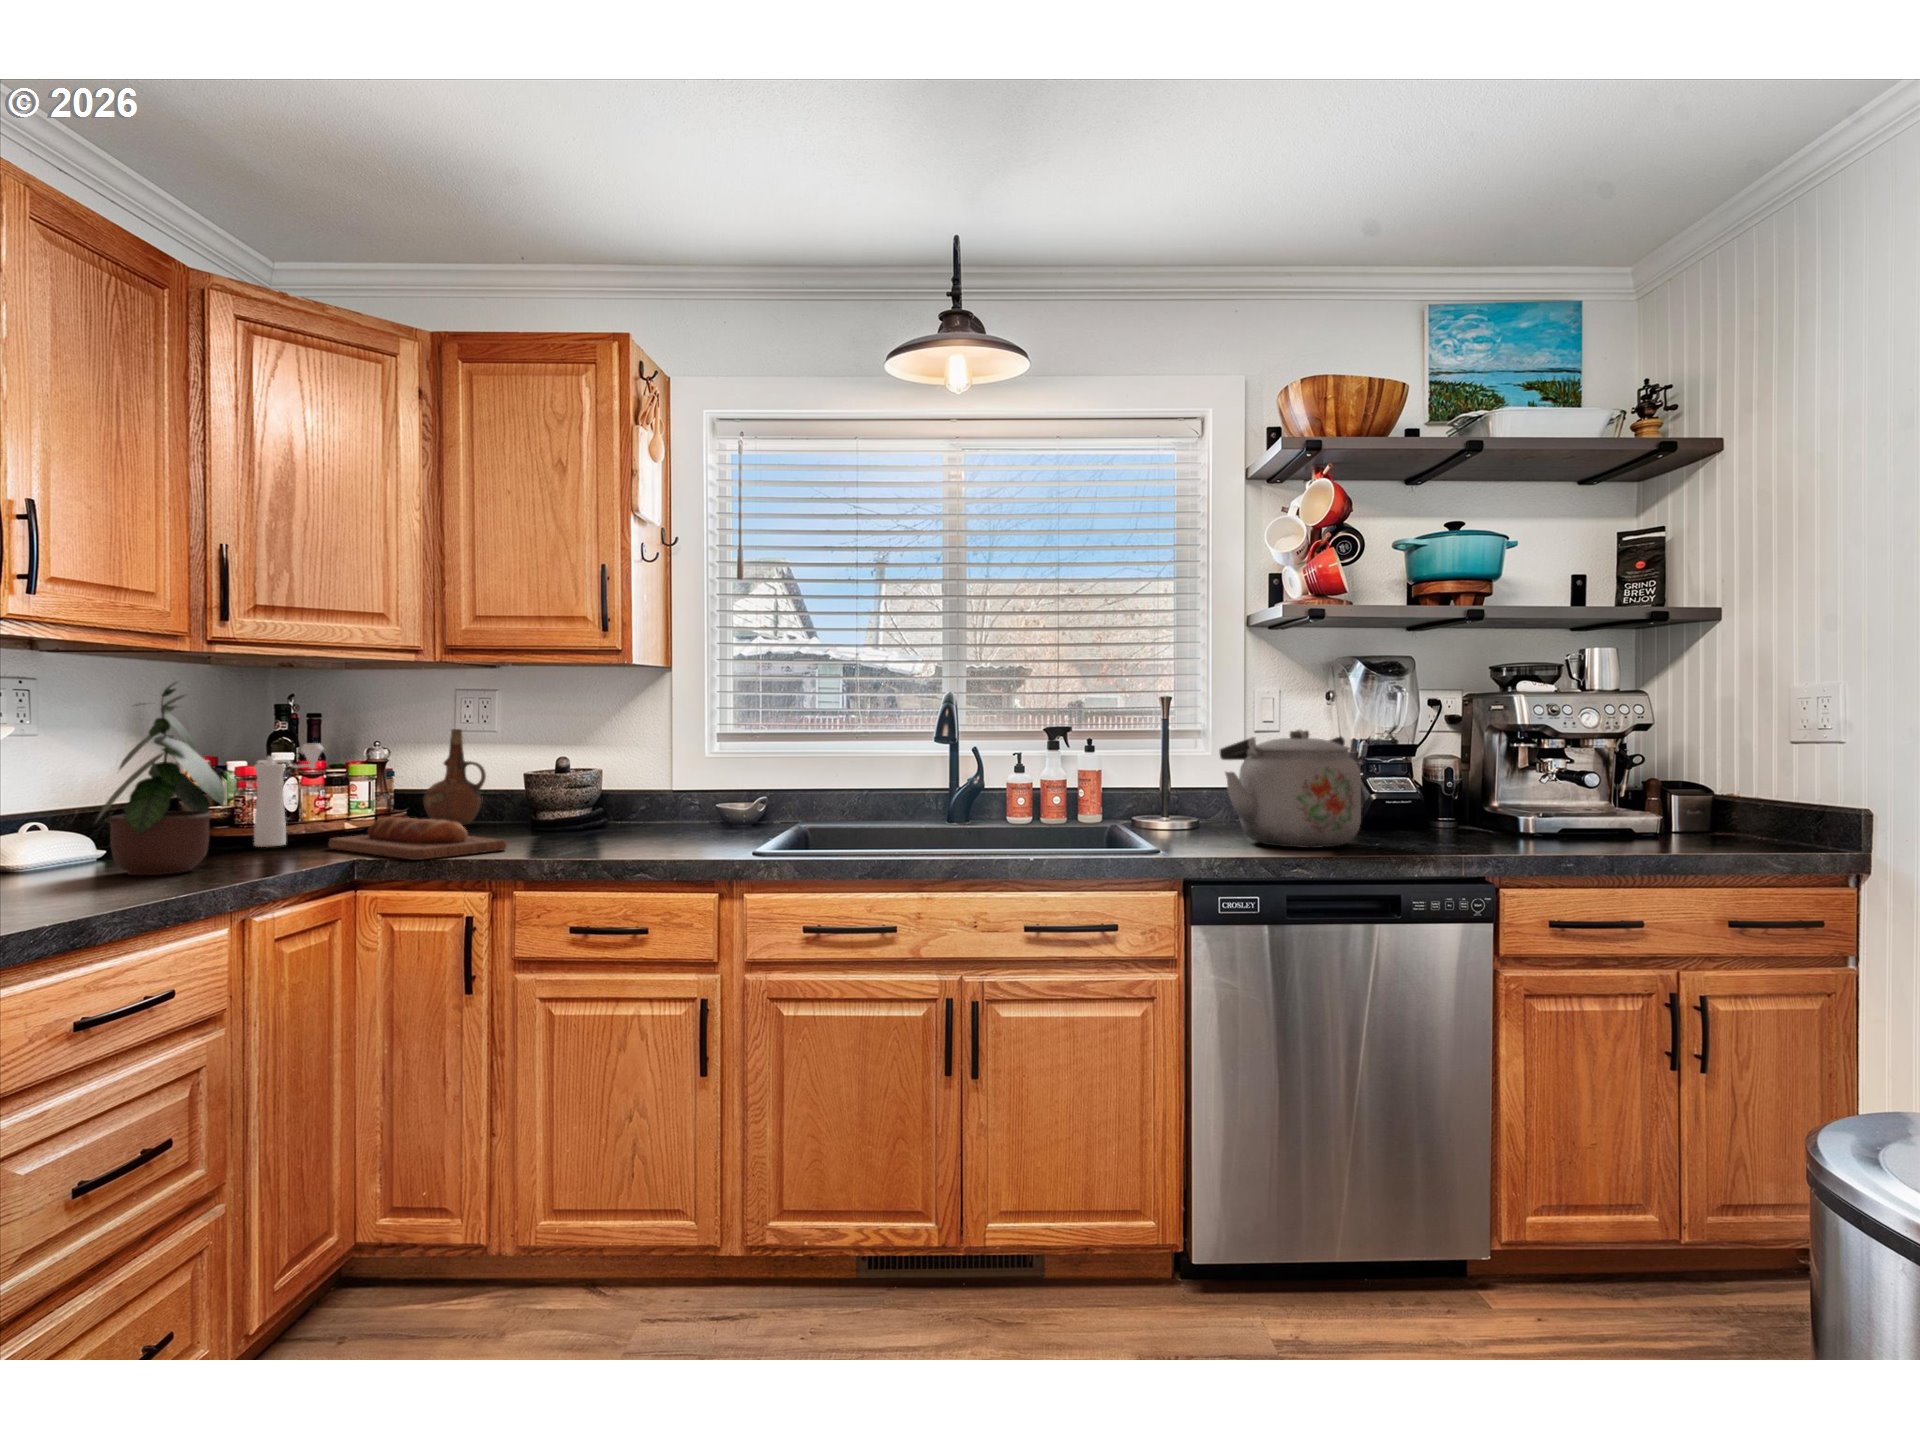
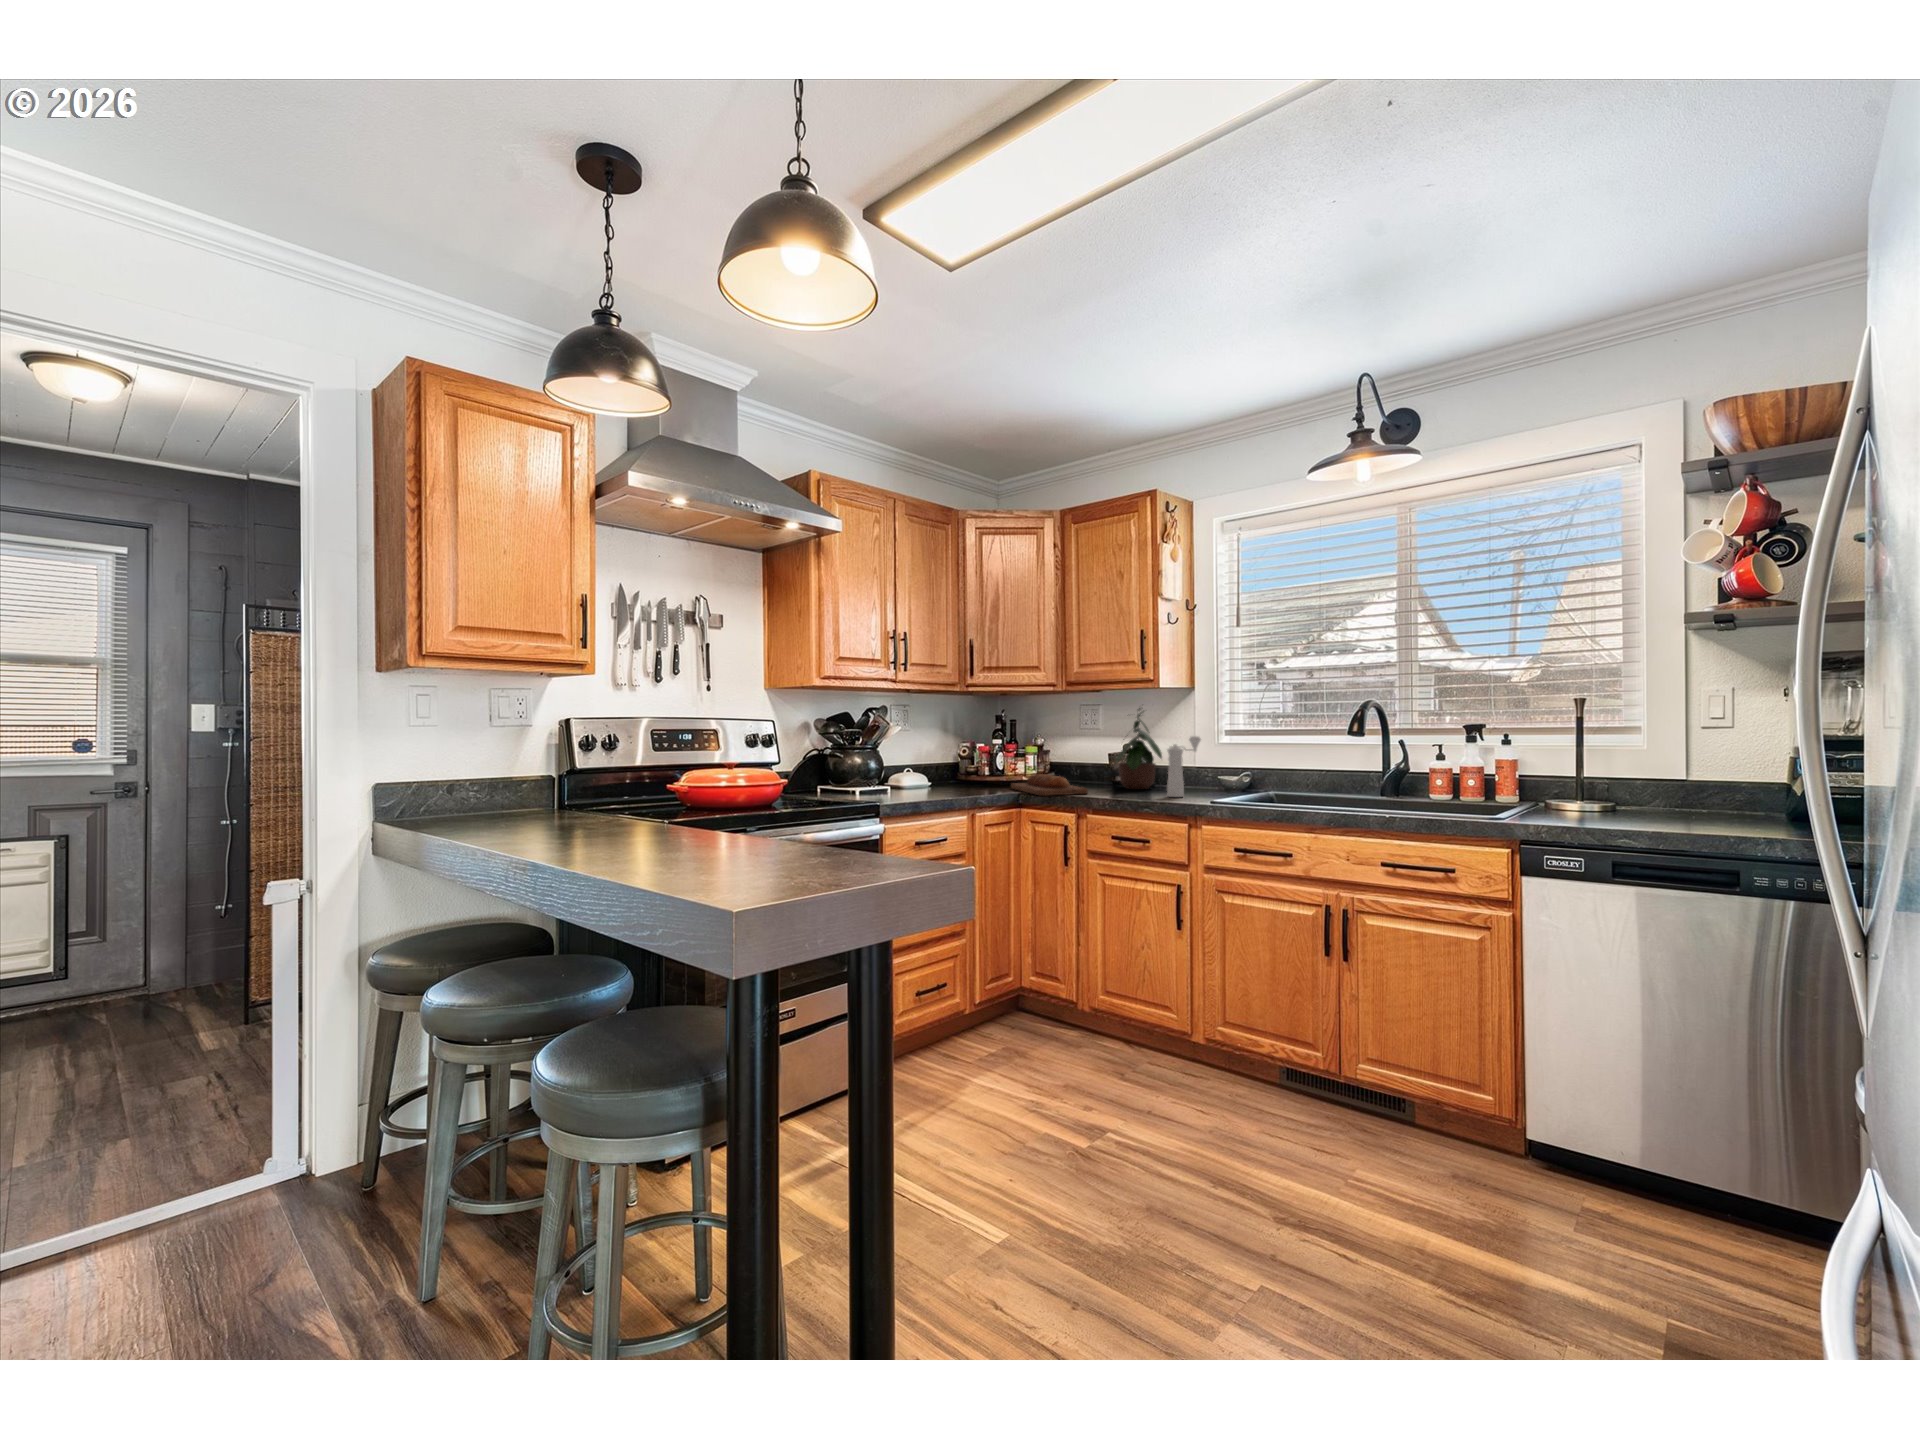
potted plant: present [97,682,225,875] -> present [1116,708,1162,789]
ceramic pitcher: present [423,729,486,825] -> none [1066,727,1099,781]
kettle: present [1220,730,1361,848] -> none [1572,731,1720,828]
pepper mill: present [254,743,323,847] -> present [1167,736,1201,797]

